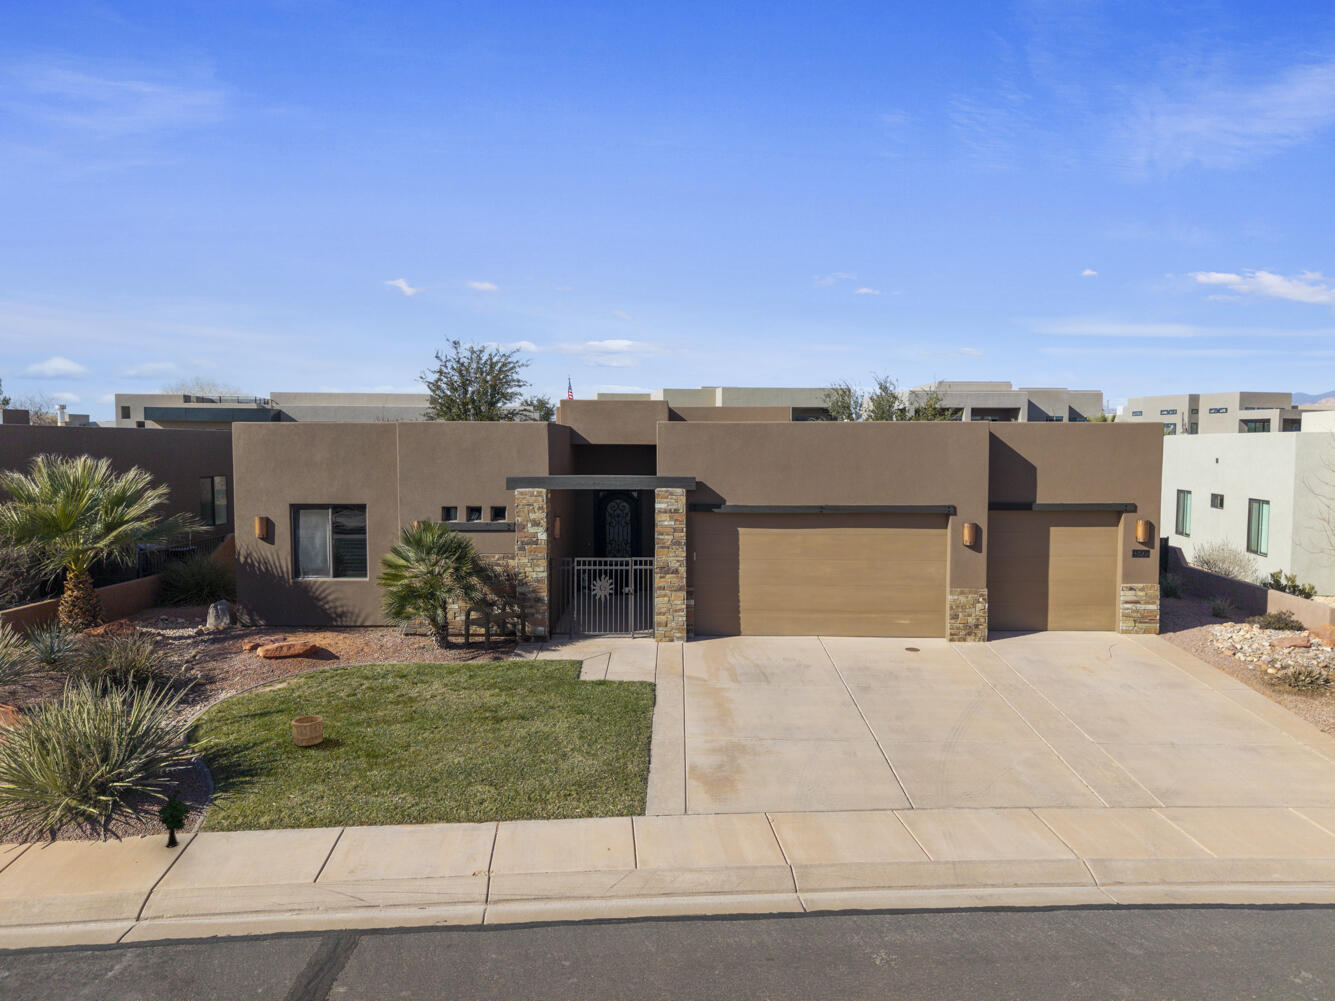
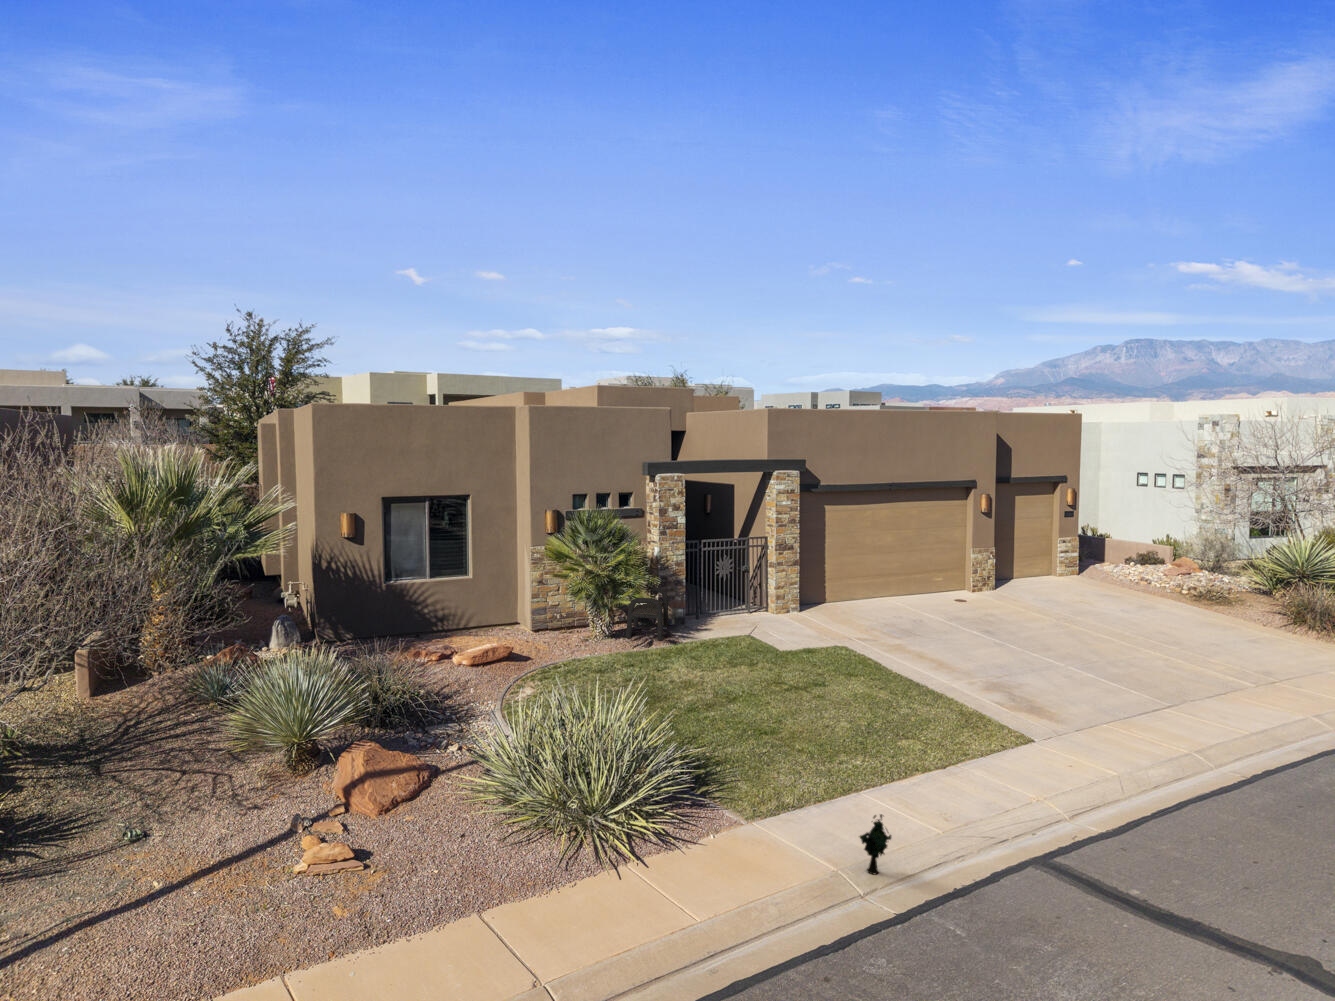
wooden bucket: present [292,715,323,746] -> none [721,726,753,761]

